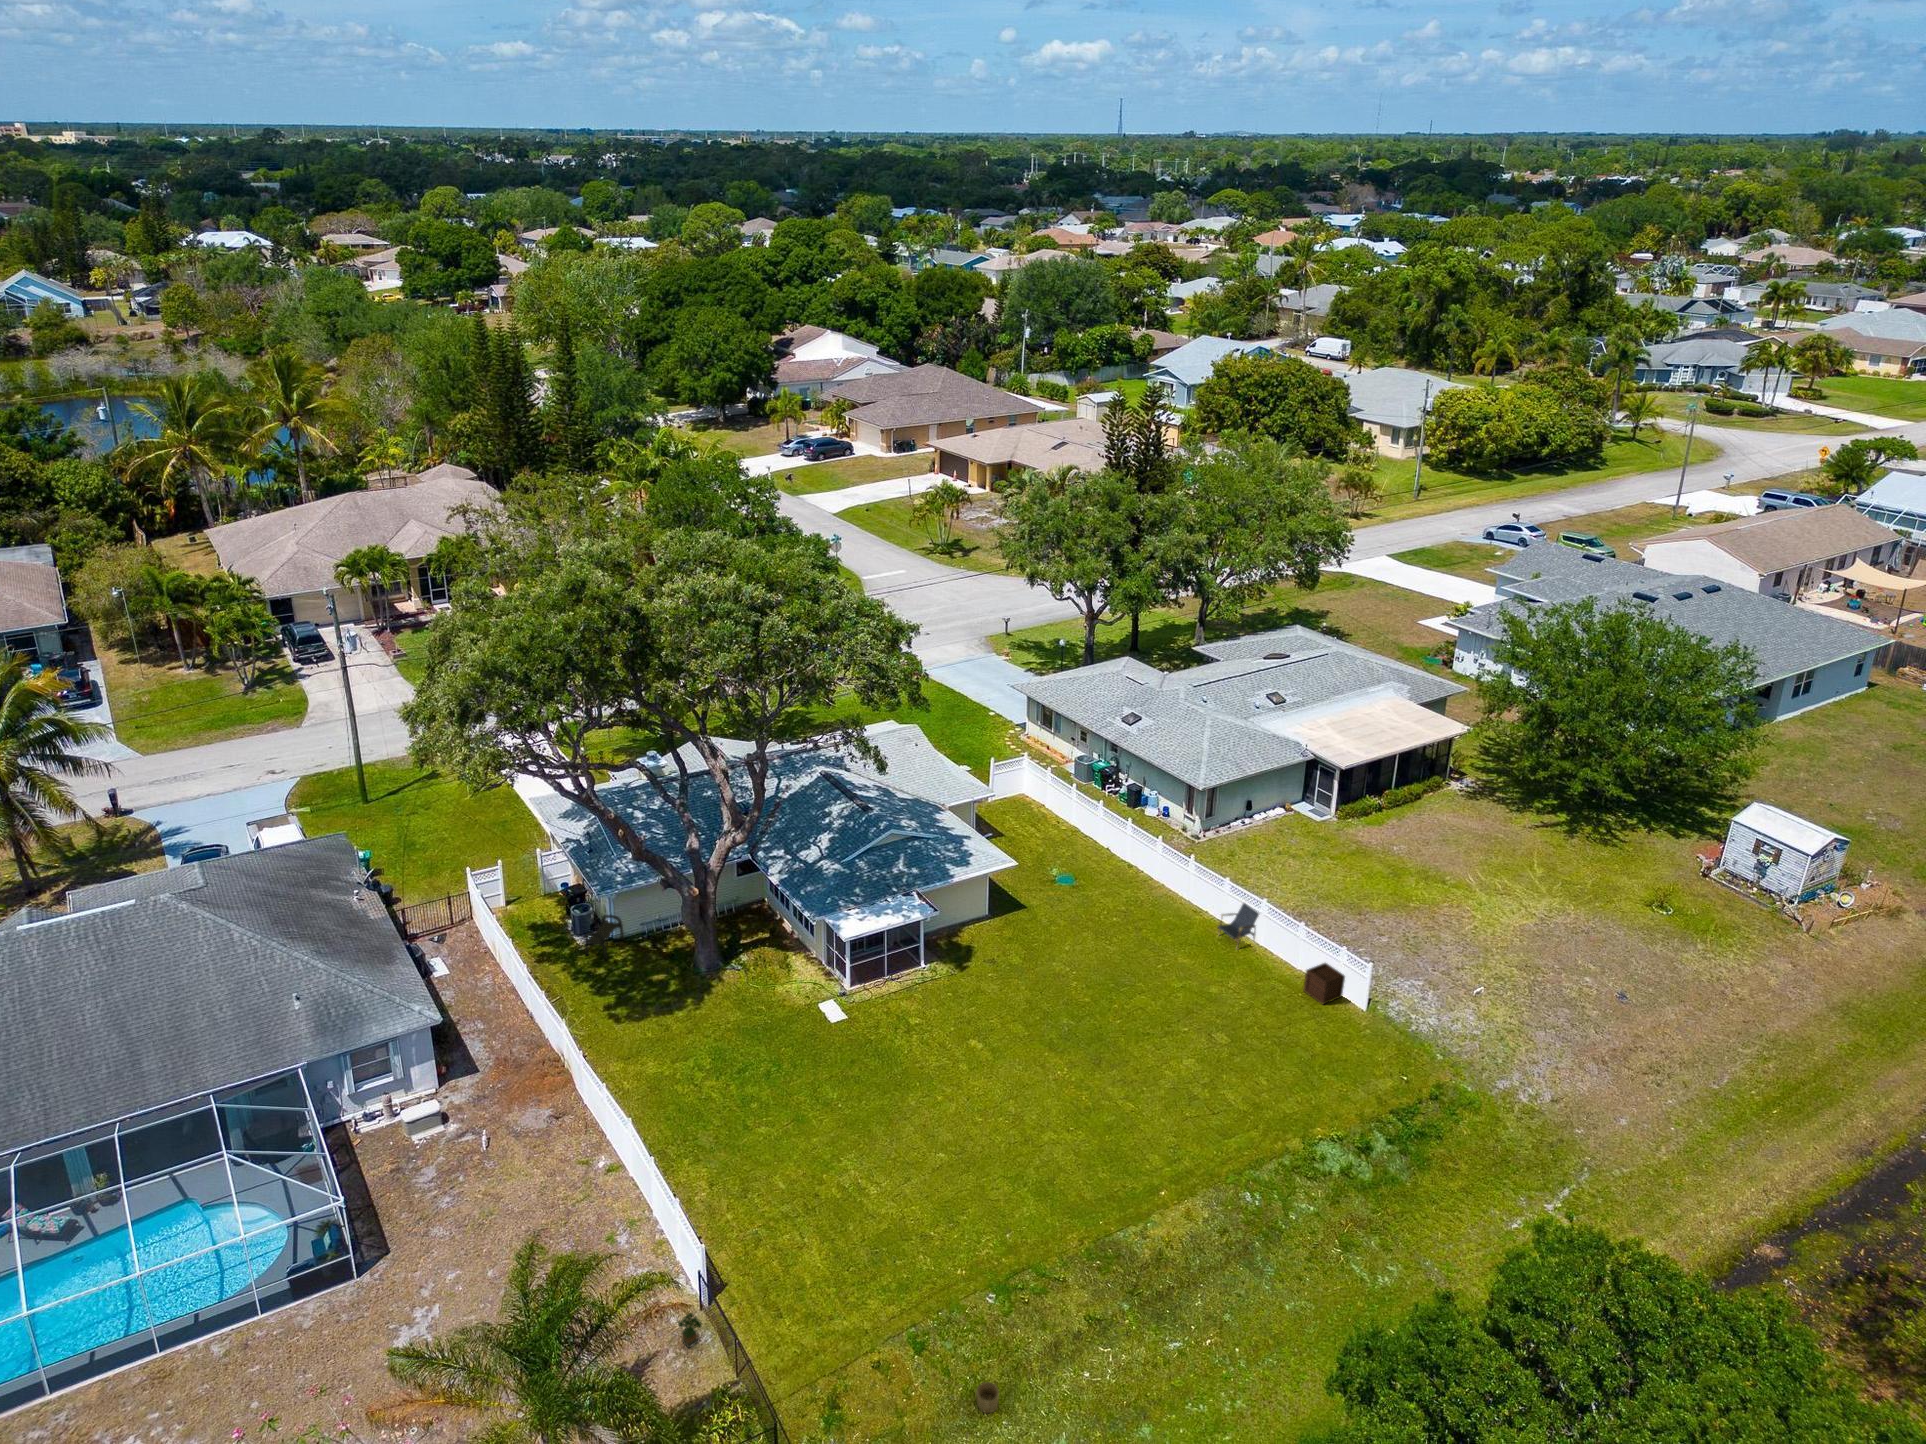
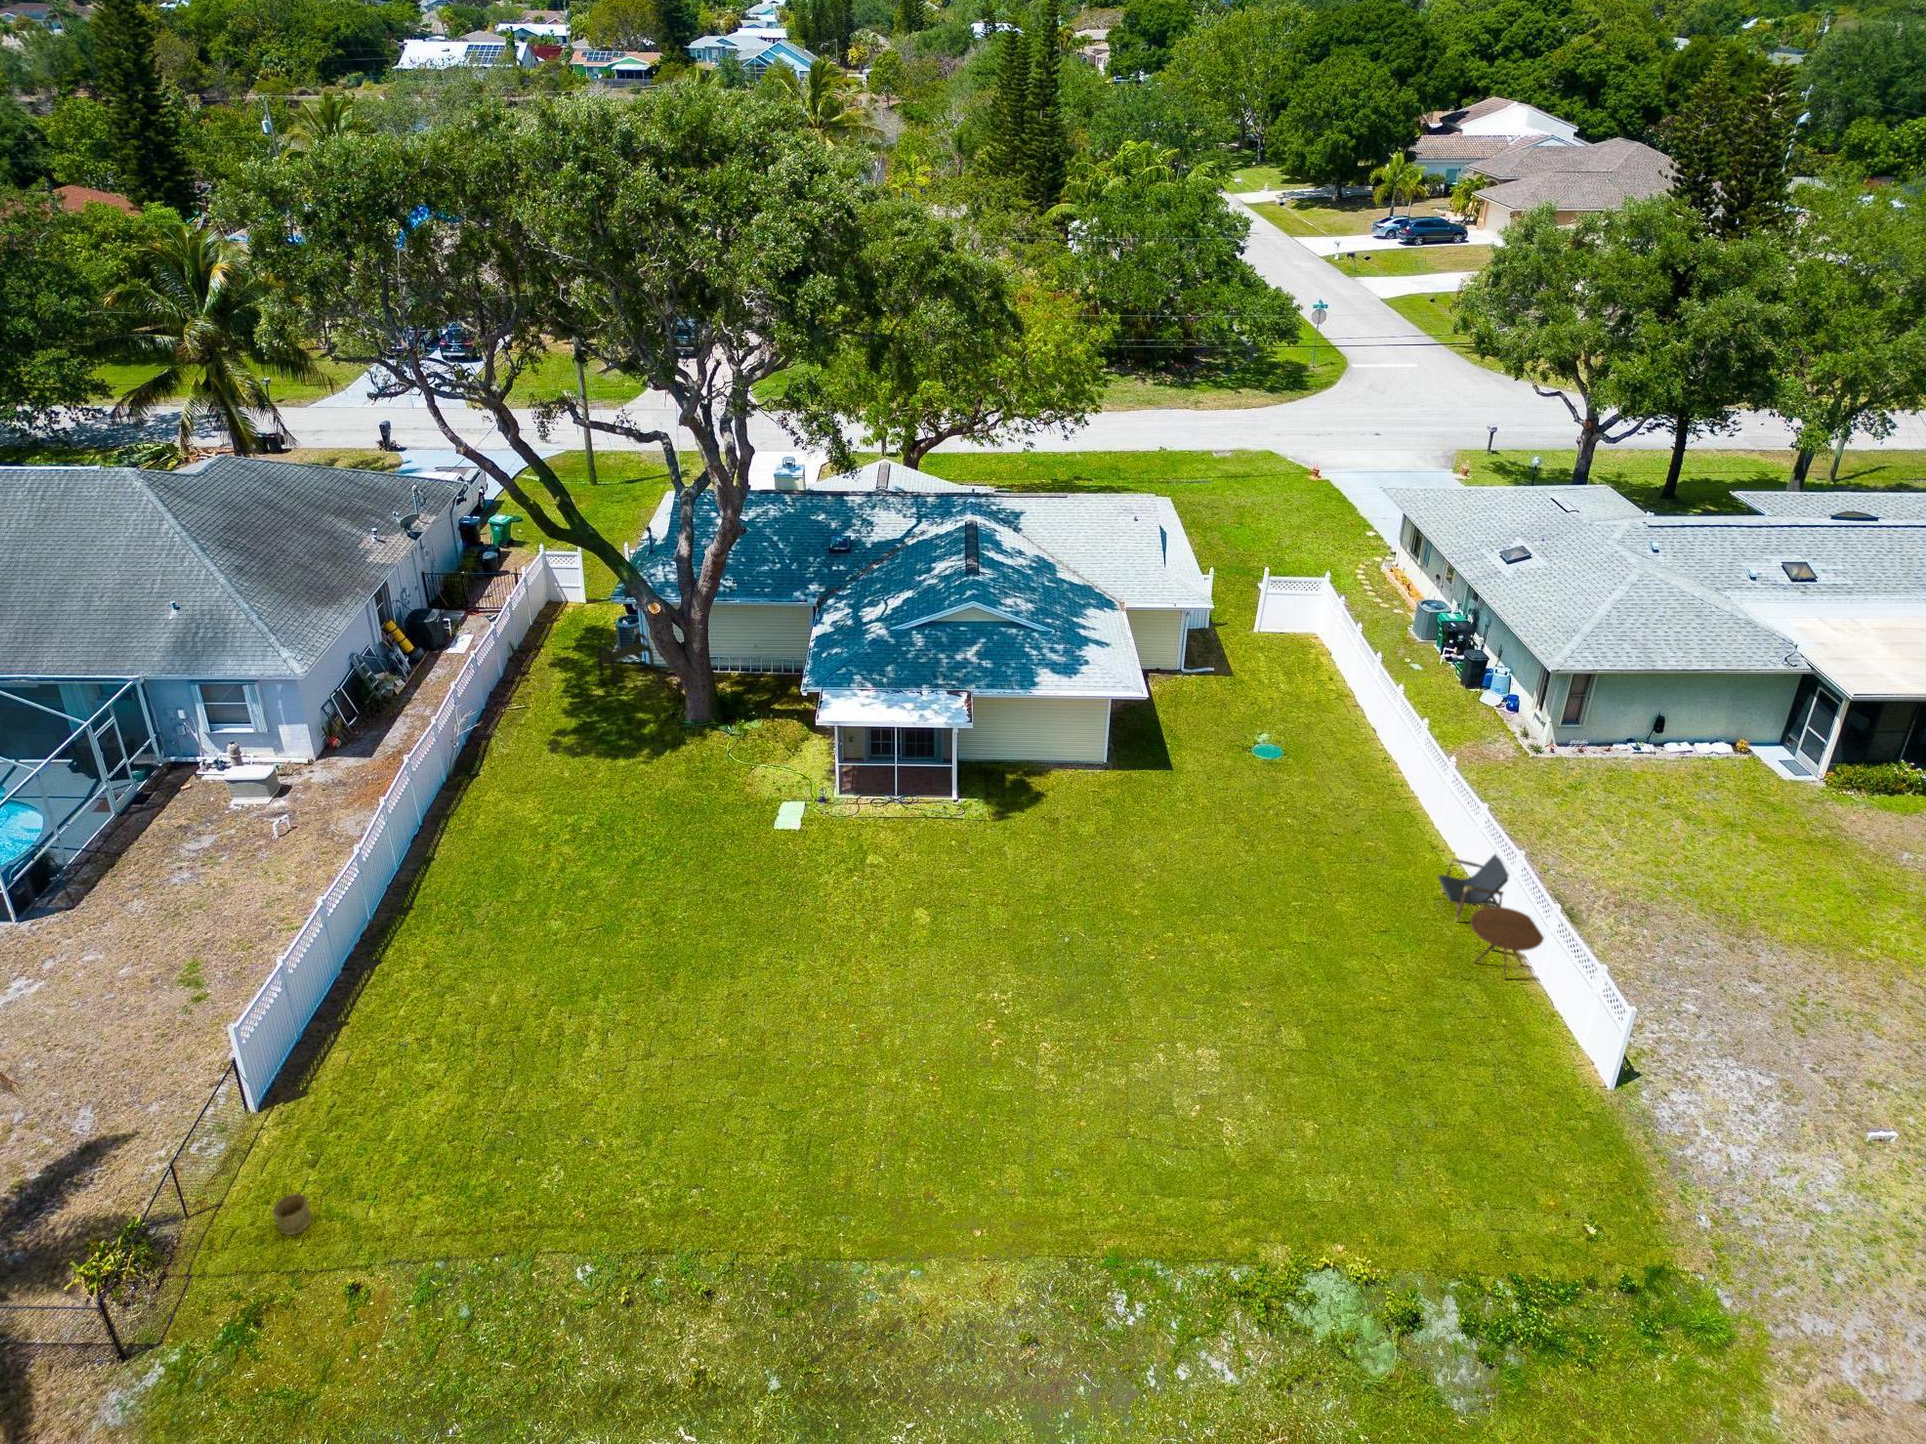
round table: none [1255,933,1295,973] -> present [1470,907,1544,979]
wooden crate: present [1303,963,1345,1004] -> none [1519,984,1597,1053]
potted tree: present [678,1313,702,1348] -> none [212,1092,246,1138]
wooden bucket: present [976,1382,999,1413] -> present [273,1194,312,1235]

